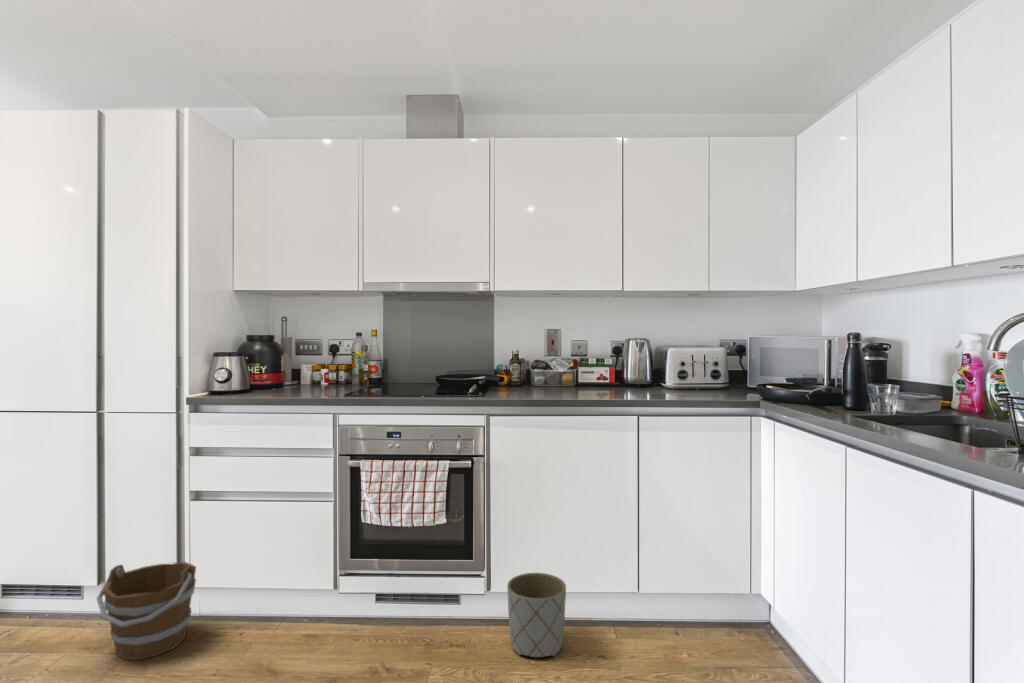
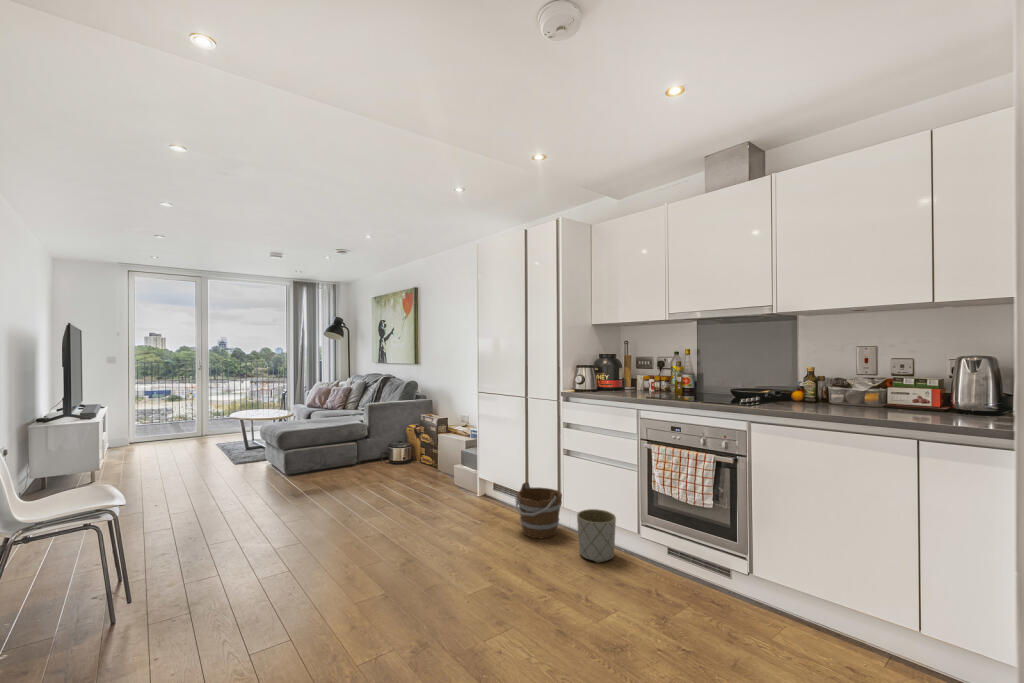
planter: present [507,573,566,657] -> present [577,509,616,563]

